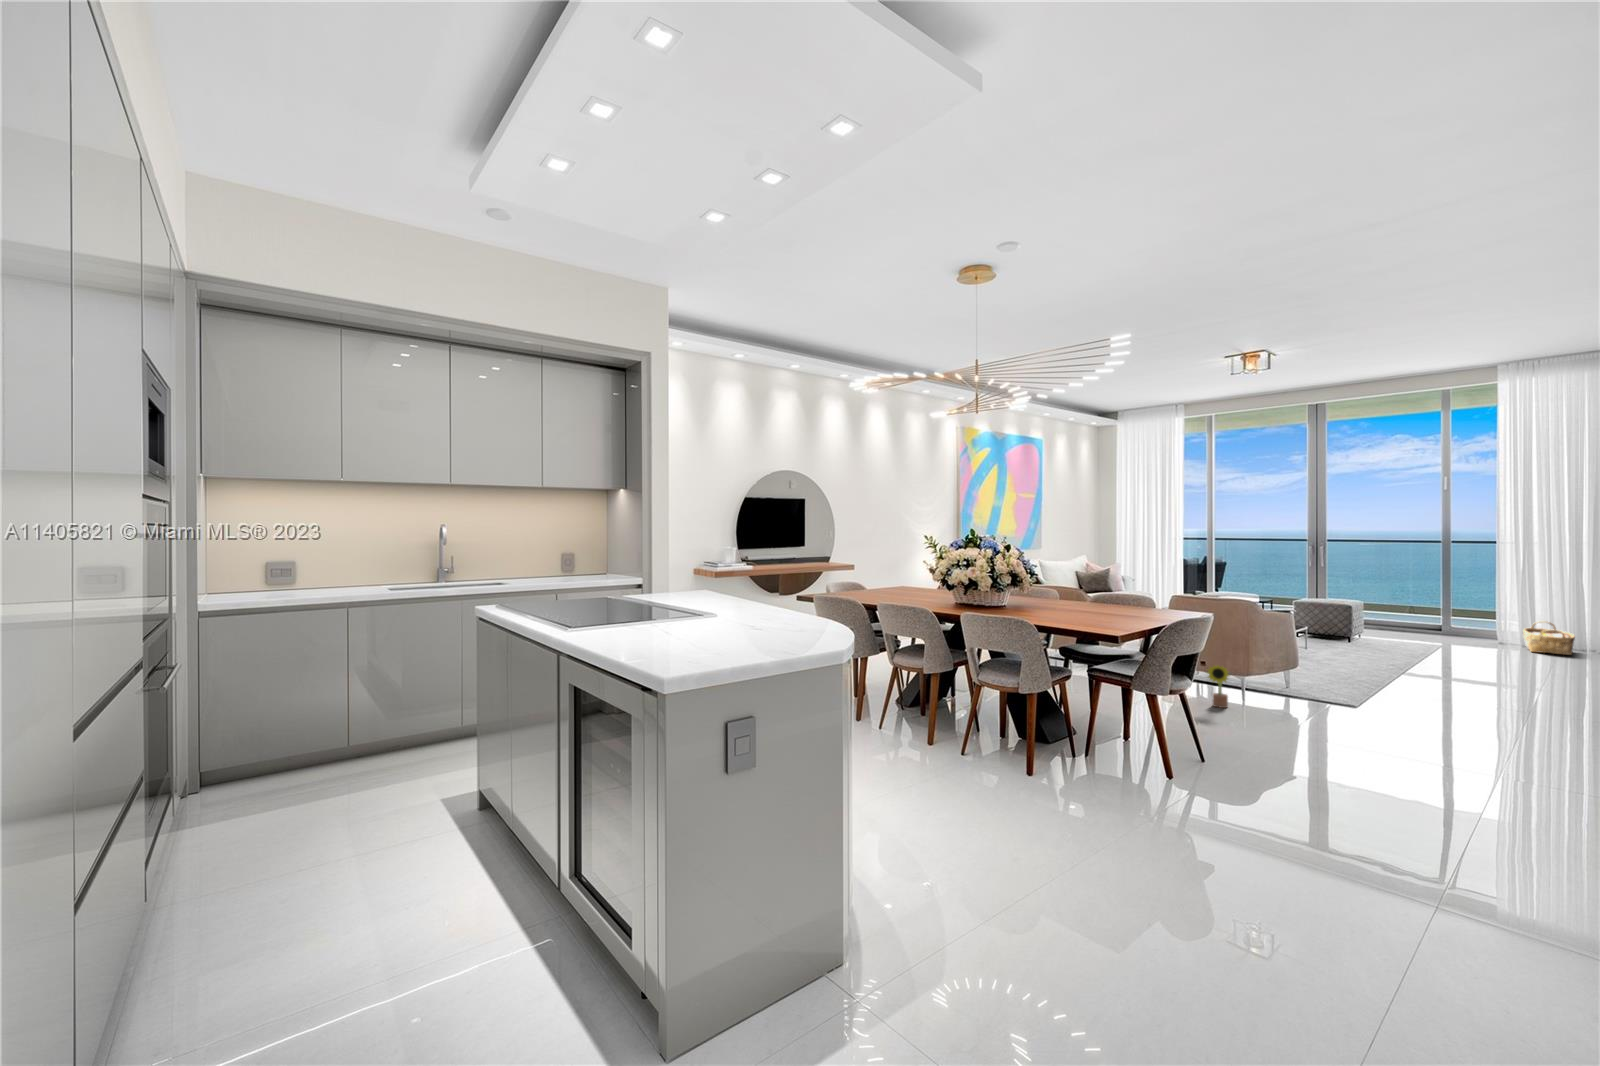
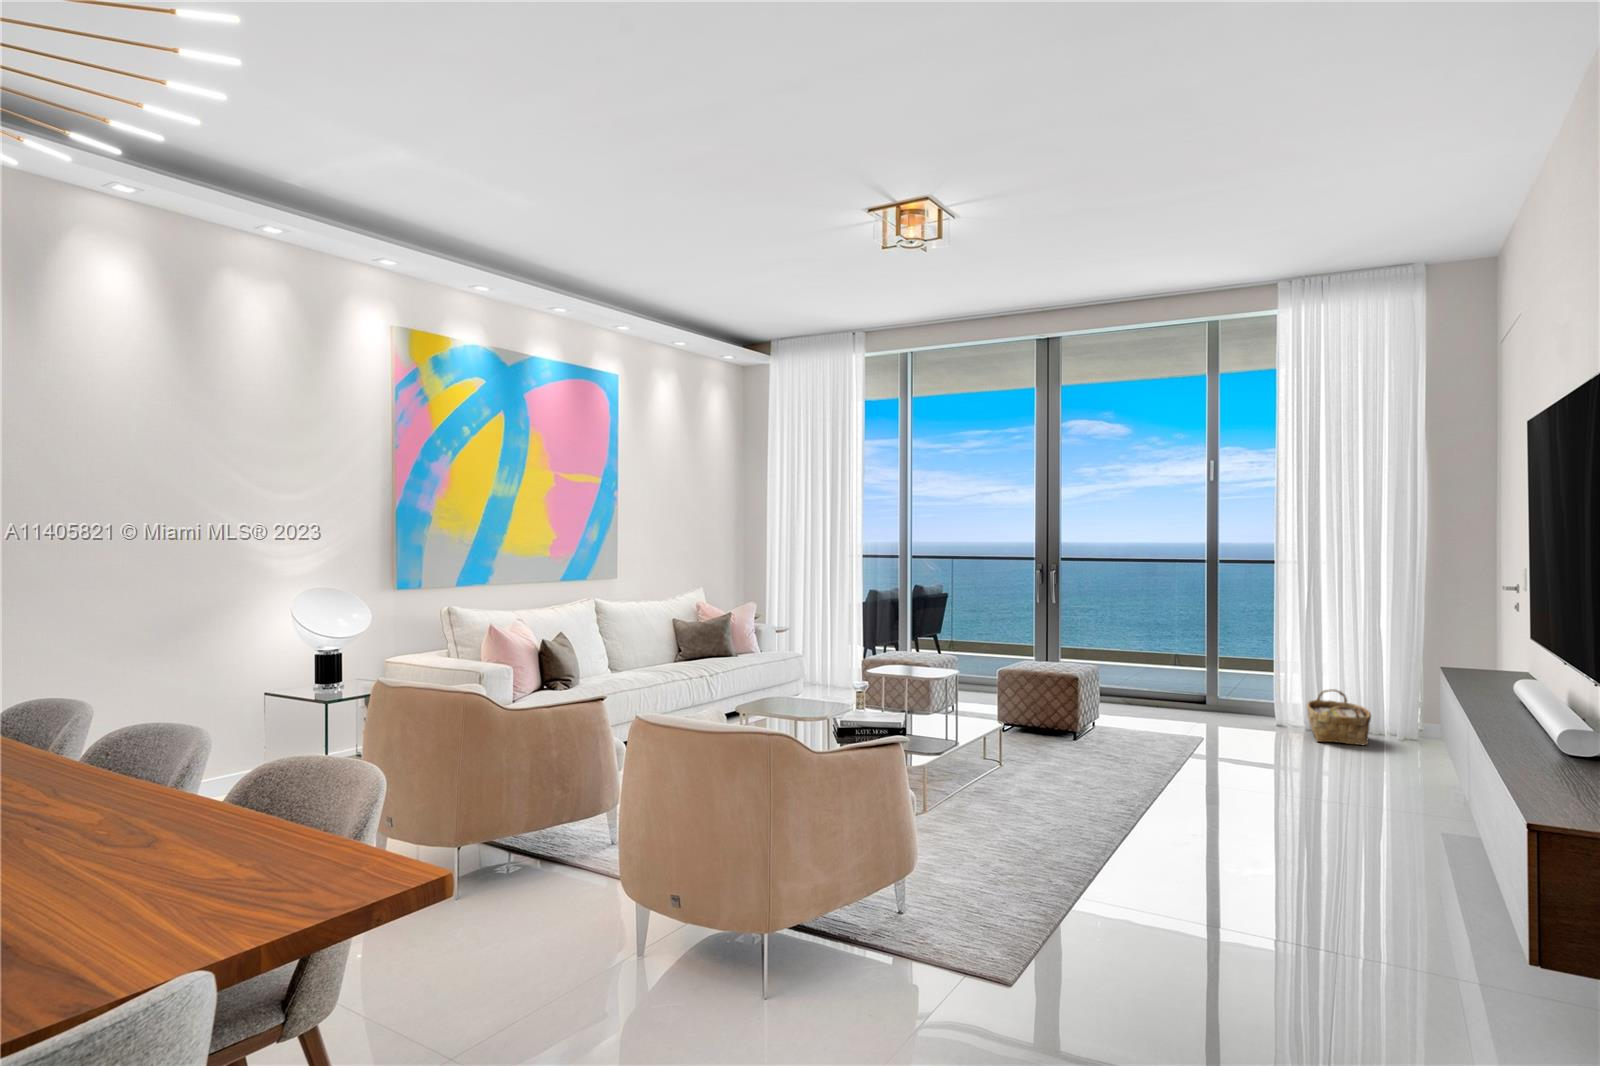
decorative plant: present [1207,665,1229,708] -> none [672,904,728,1014]

